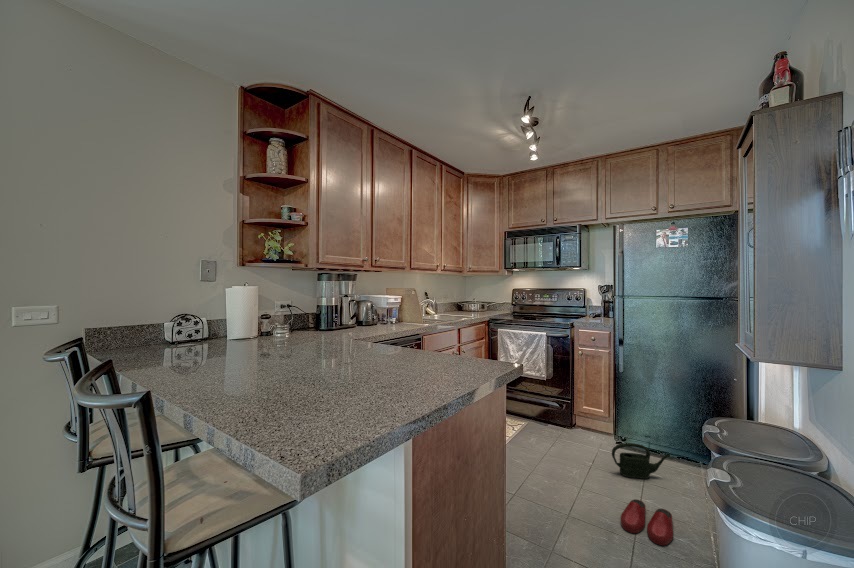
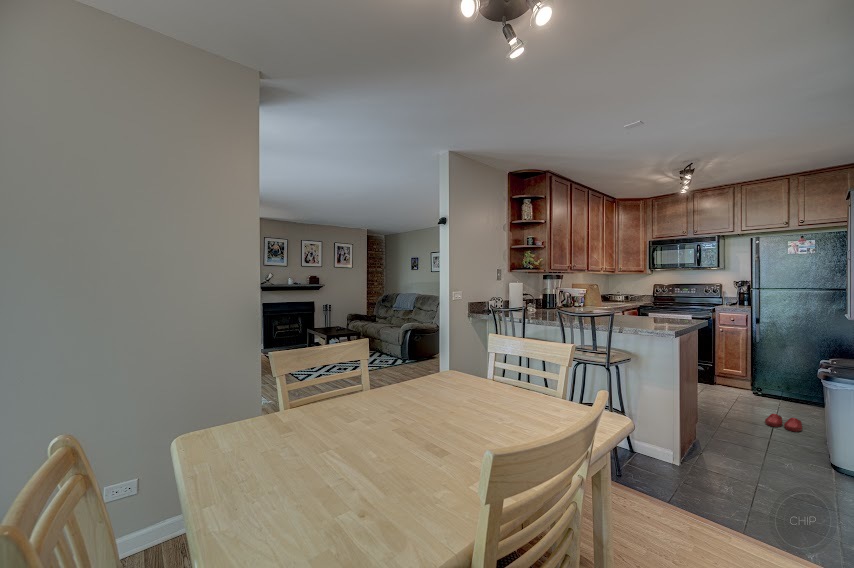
watering can: present [612,443,670,479] -> none [754,386,799,409]

